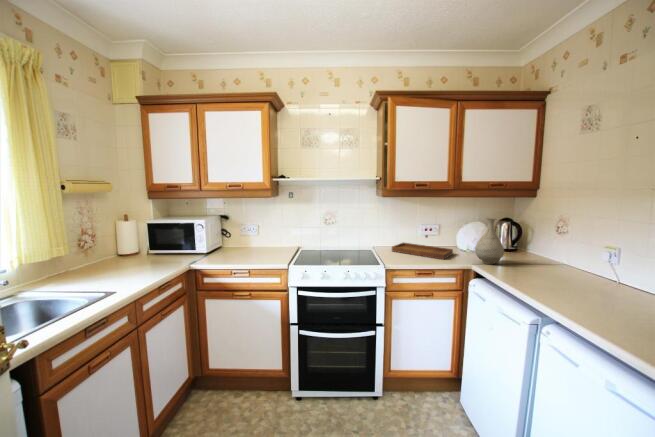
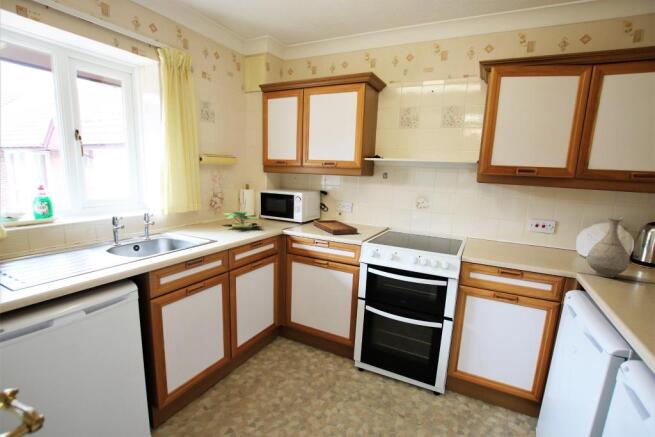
potted plant: none [90,222,155,274] -> present [225,212,258,228]
tray: present [392,235,453,260] -> present [313,213,358,235]

